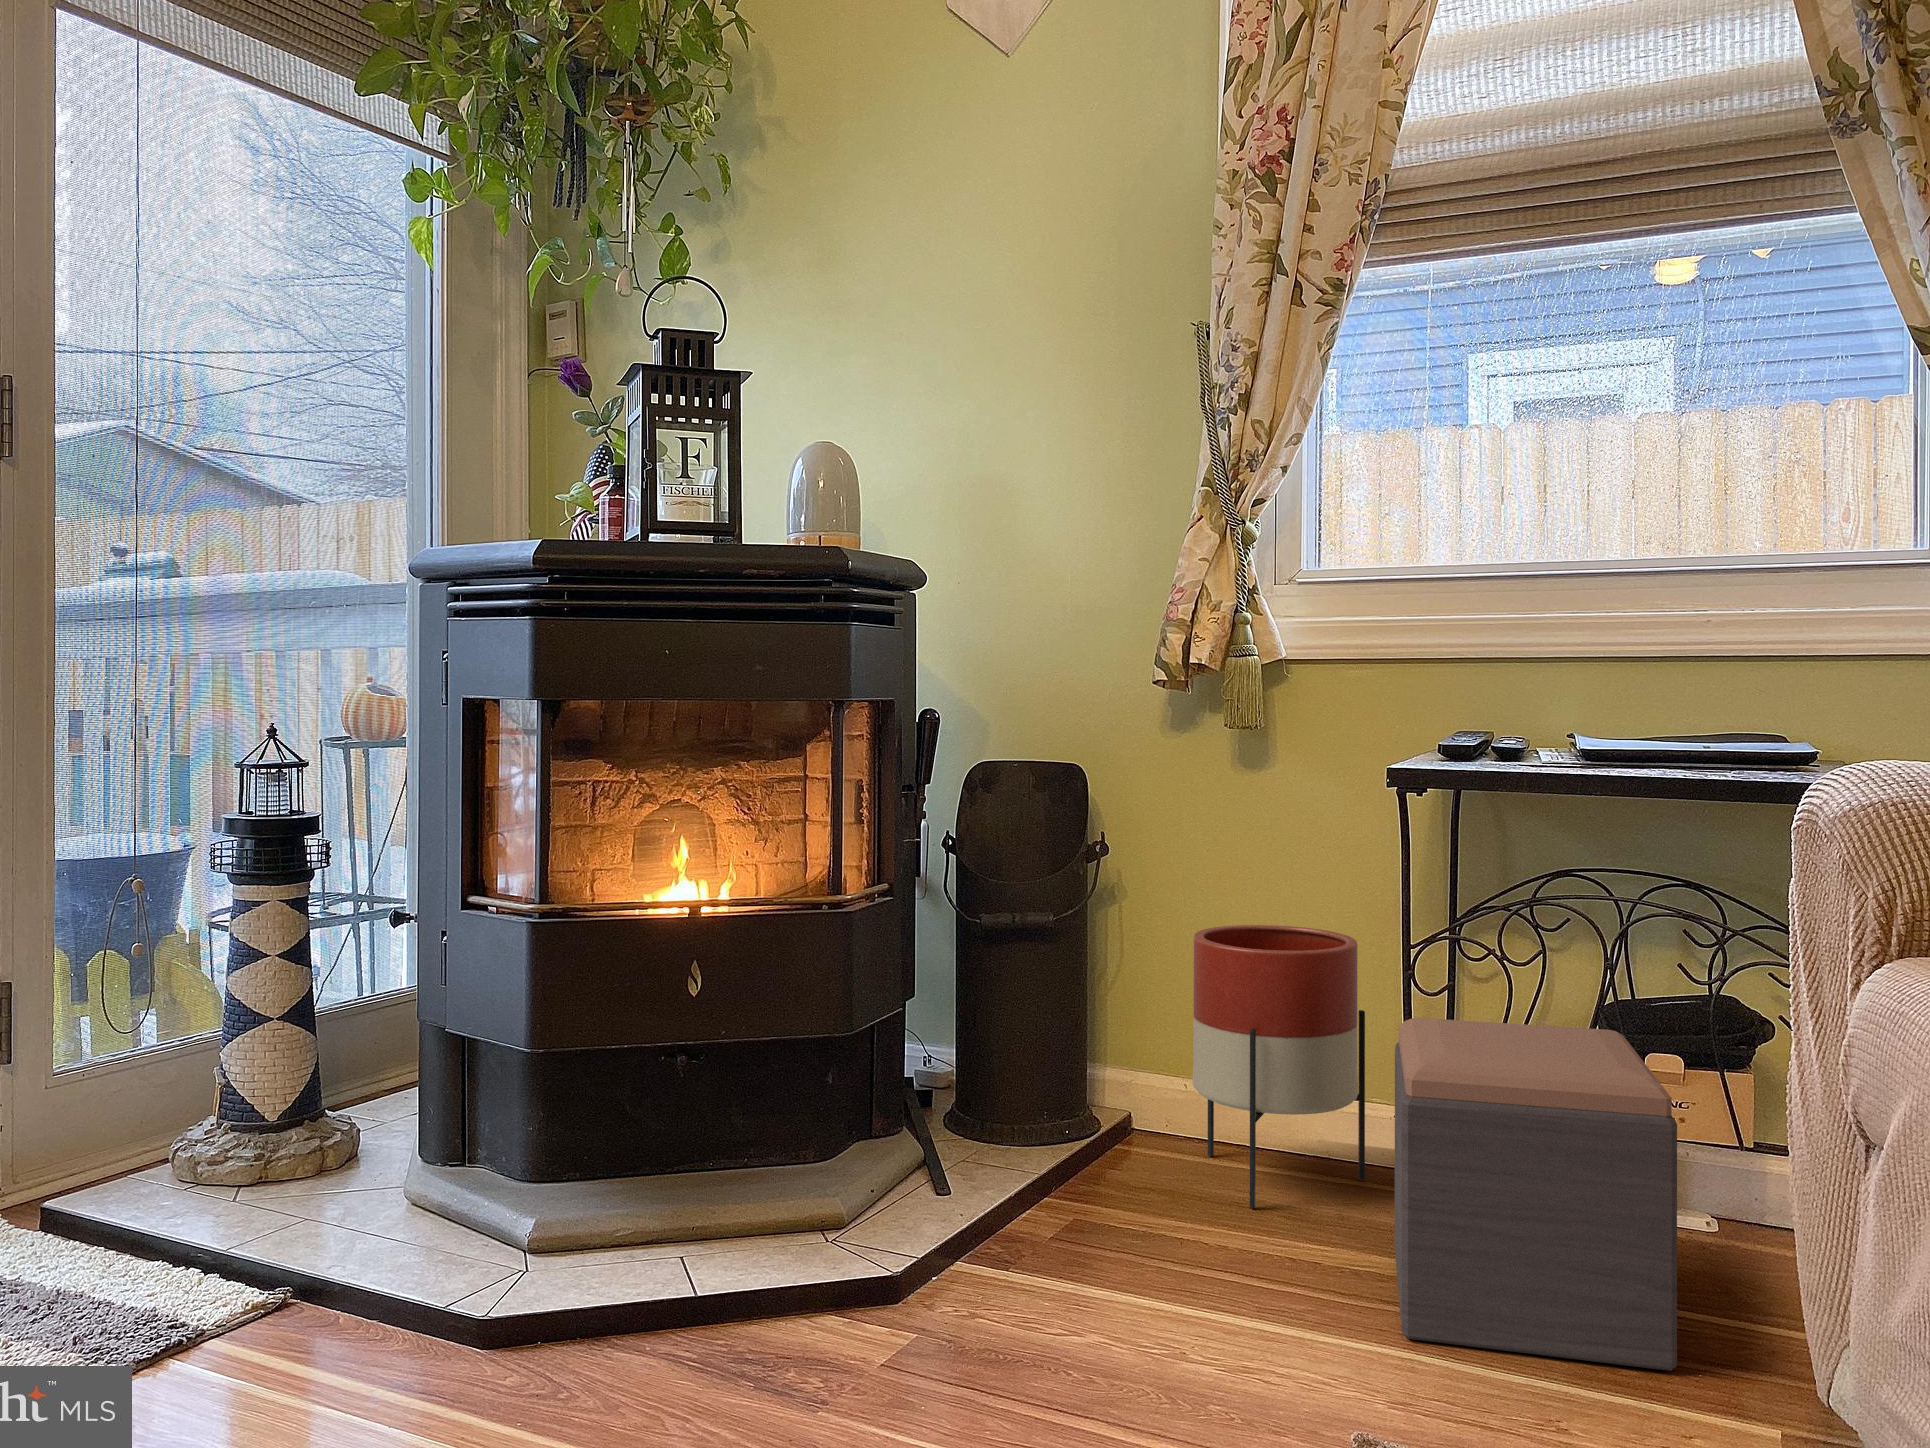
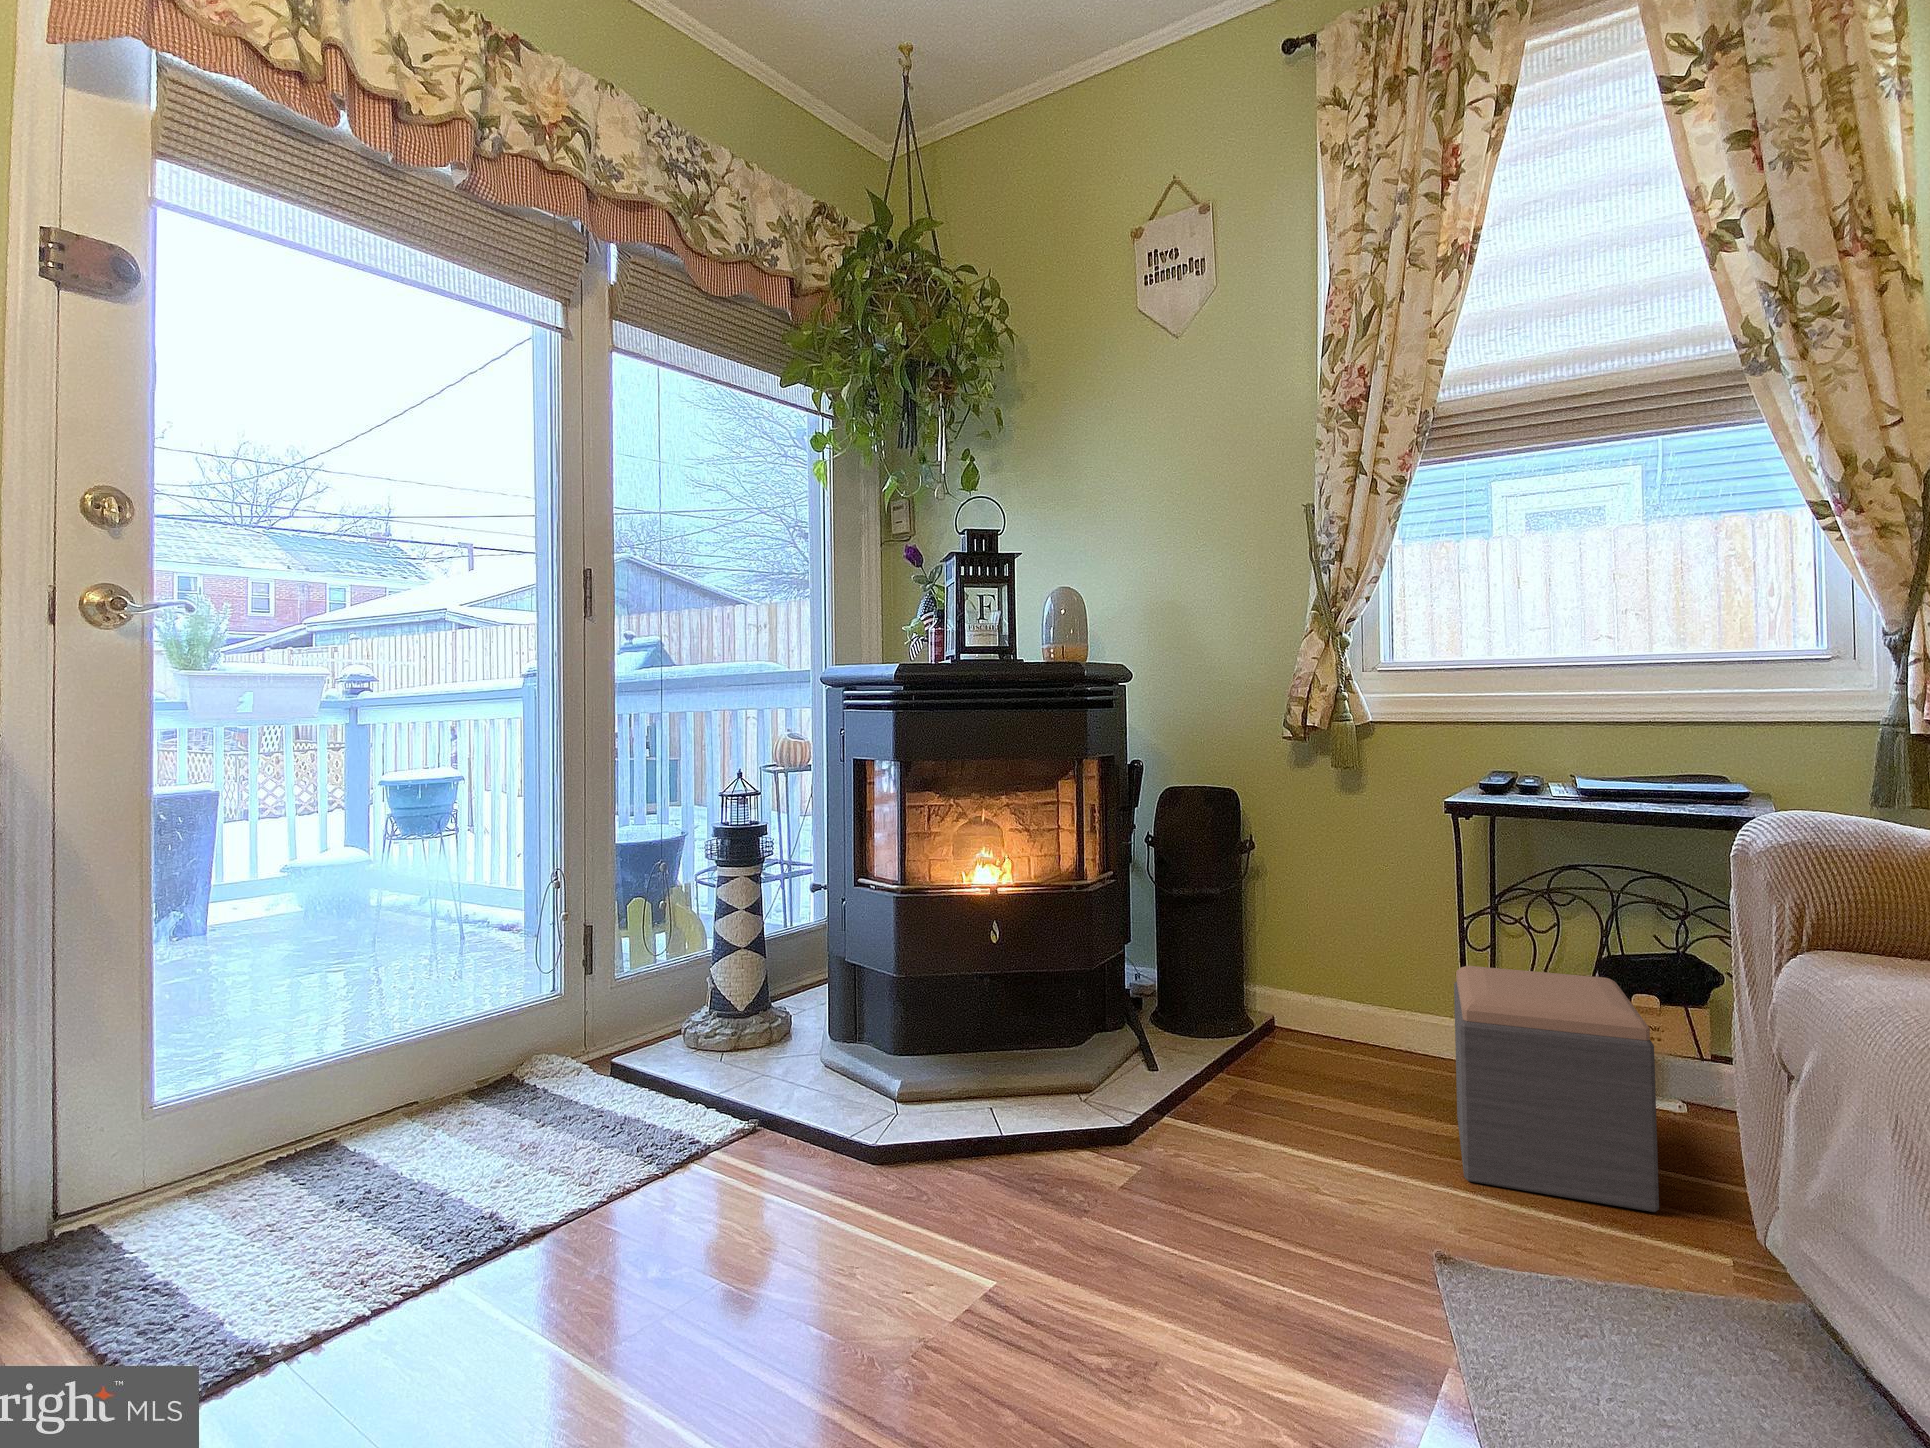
planter: present [1193,925,1365,1208] -> none [1314,898,1435,1087]

